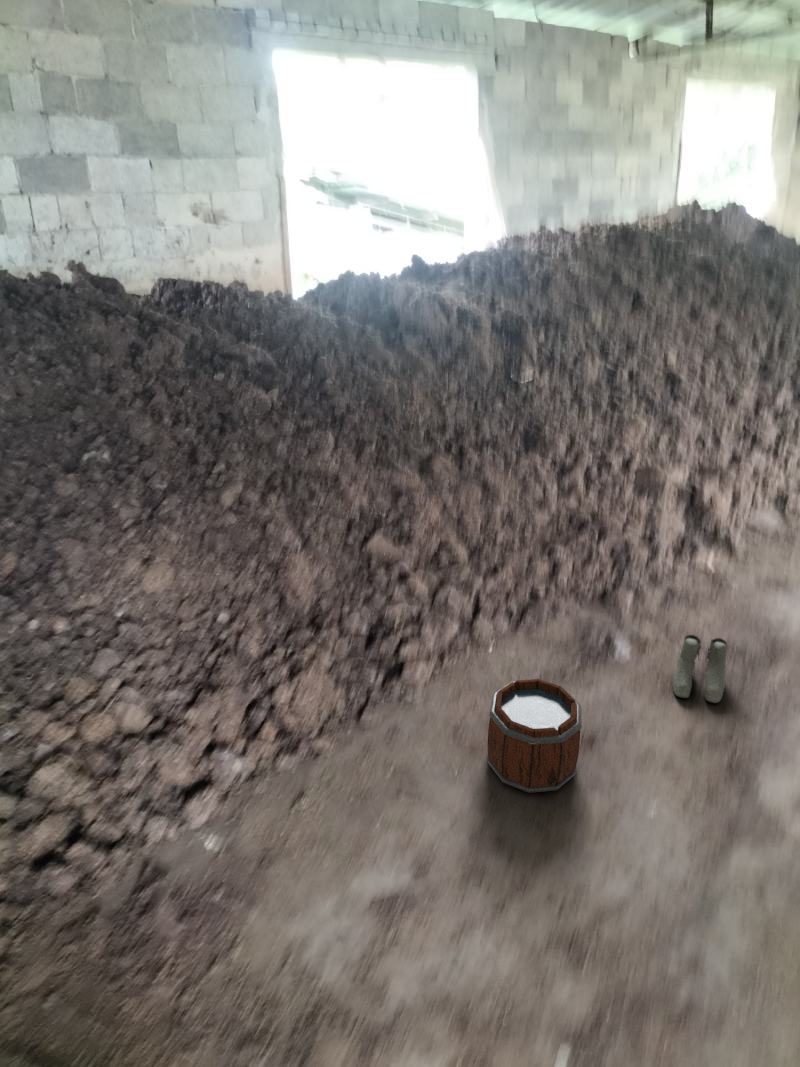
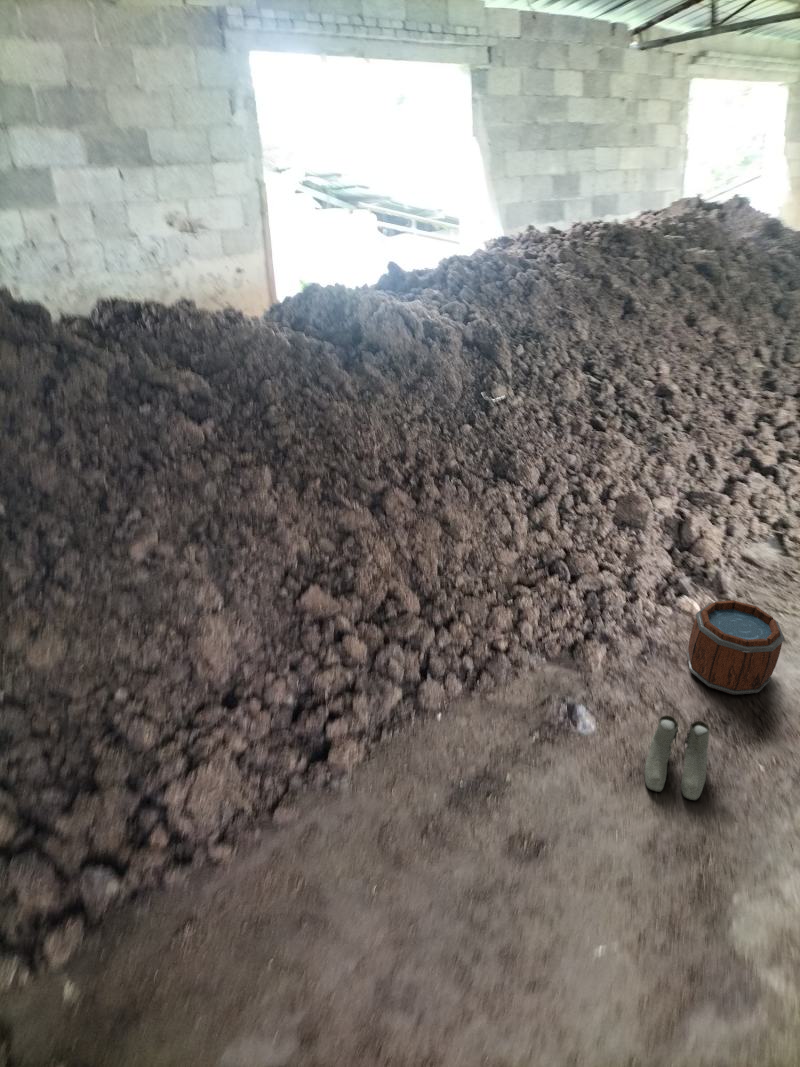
bucket: present [487,679,582,793] -> present [687,601,784,695]

